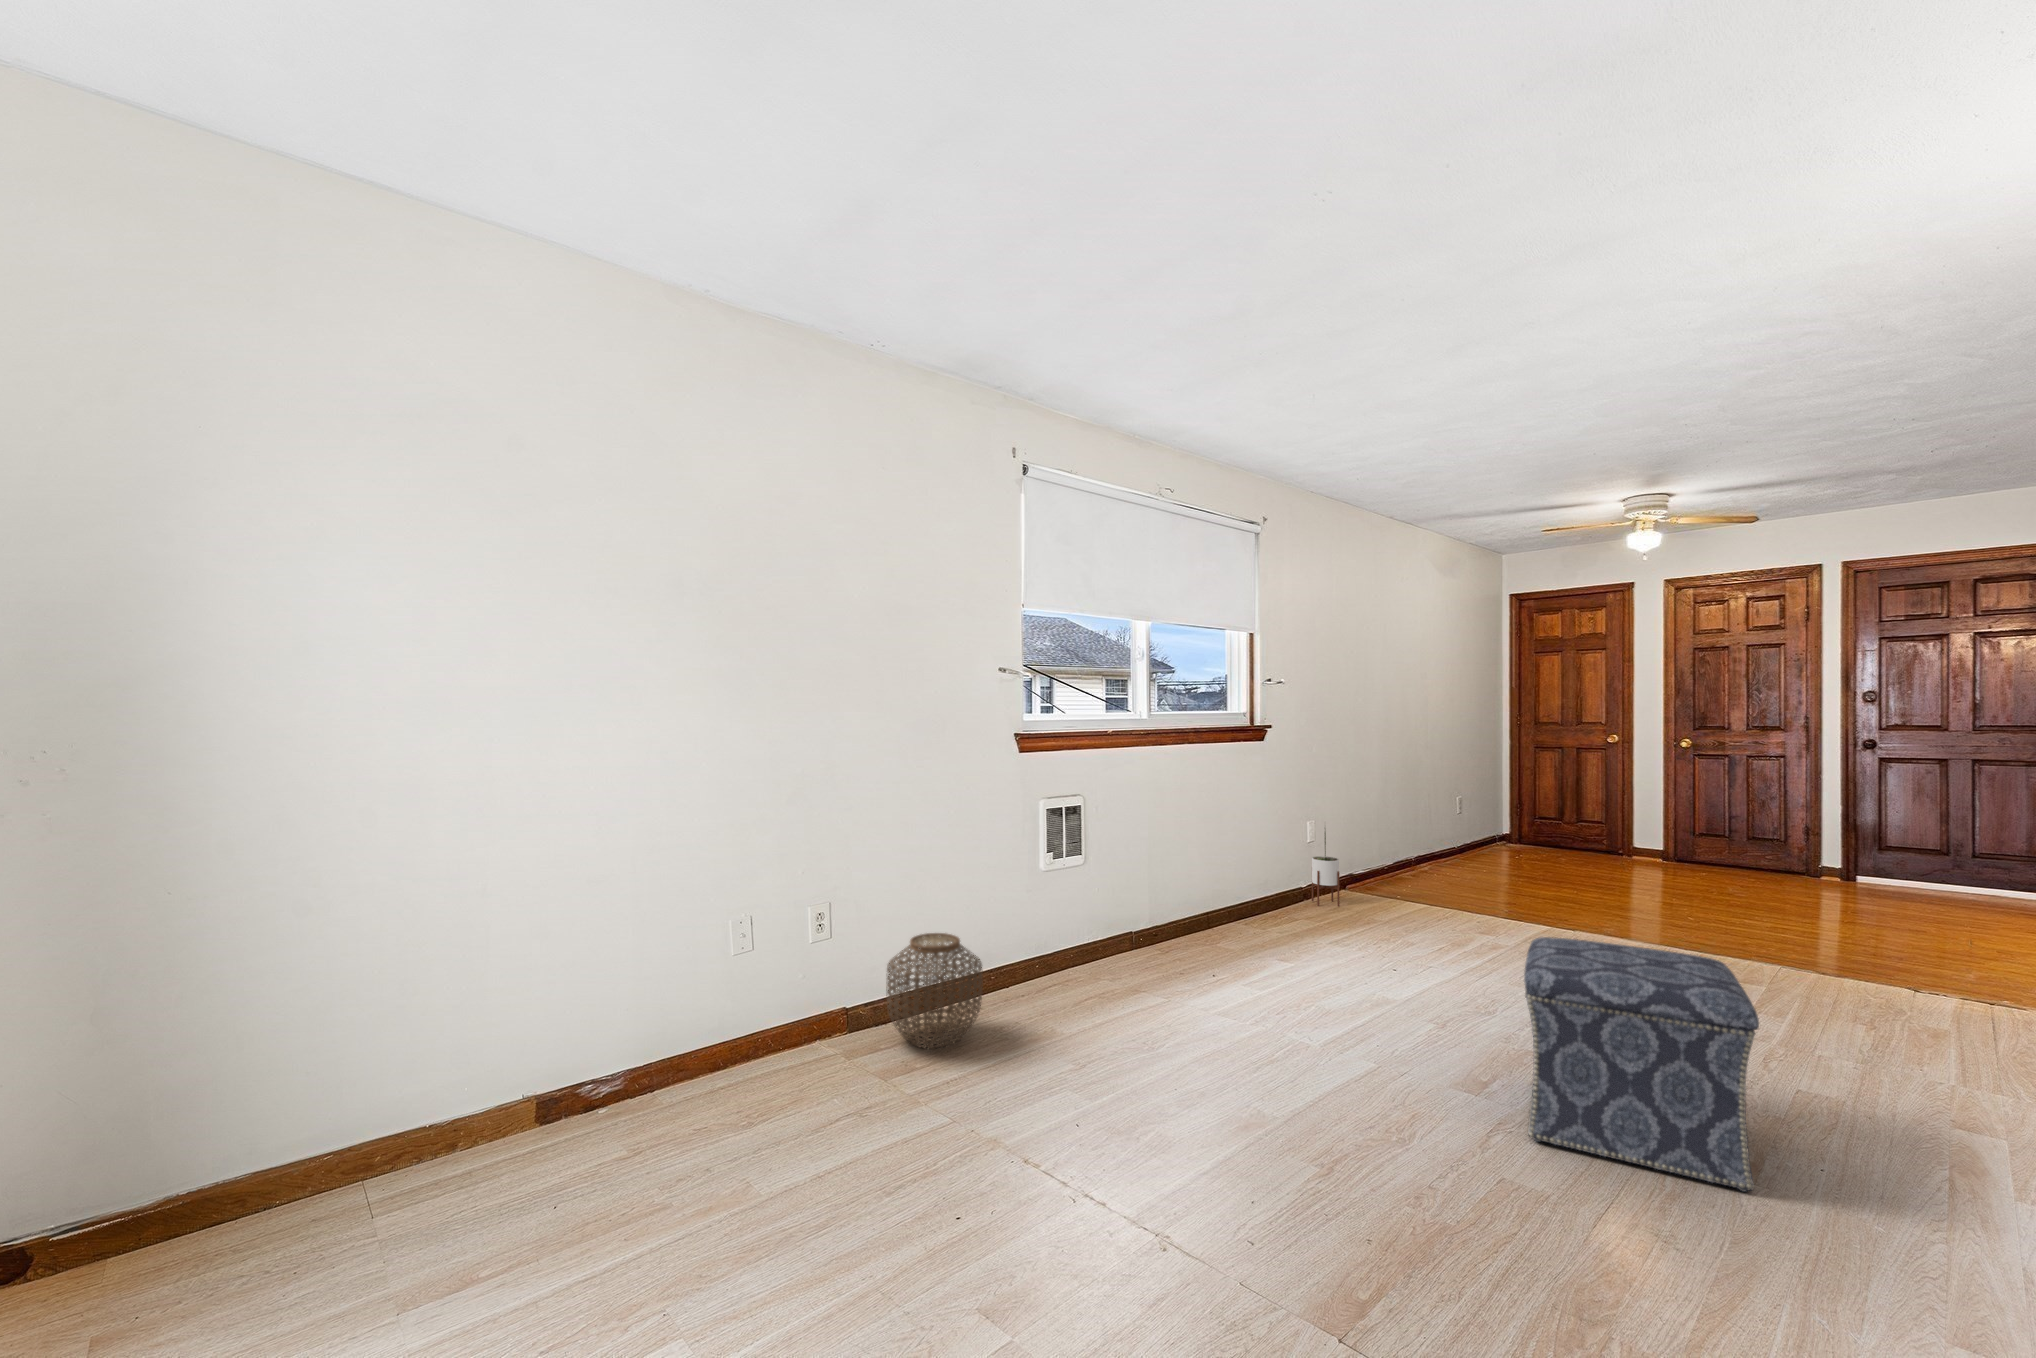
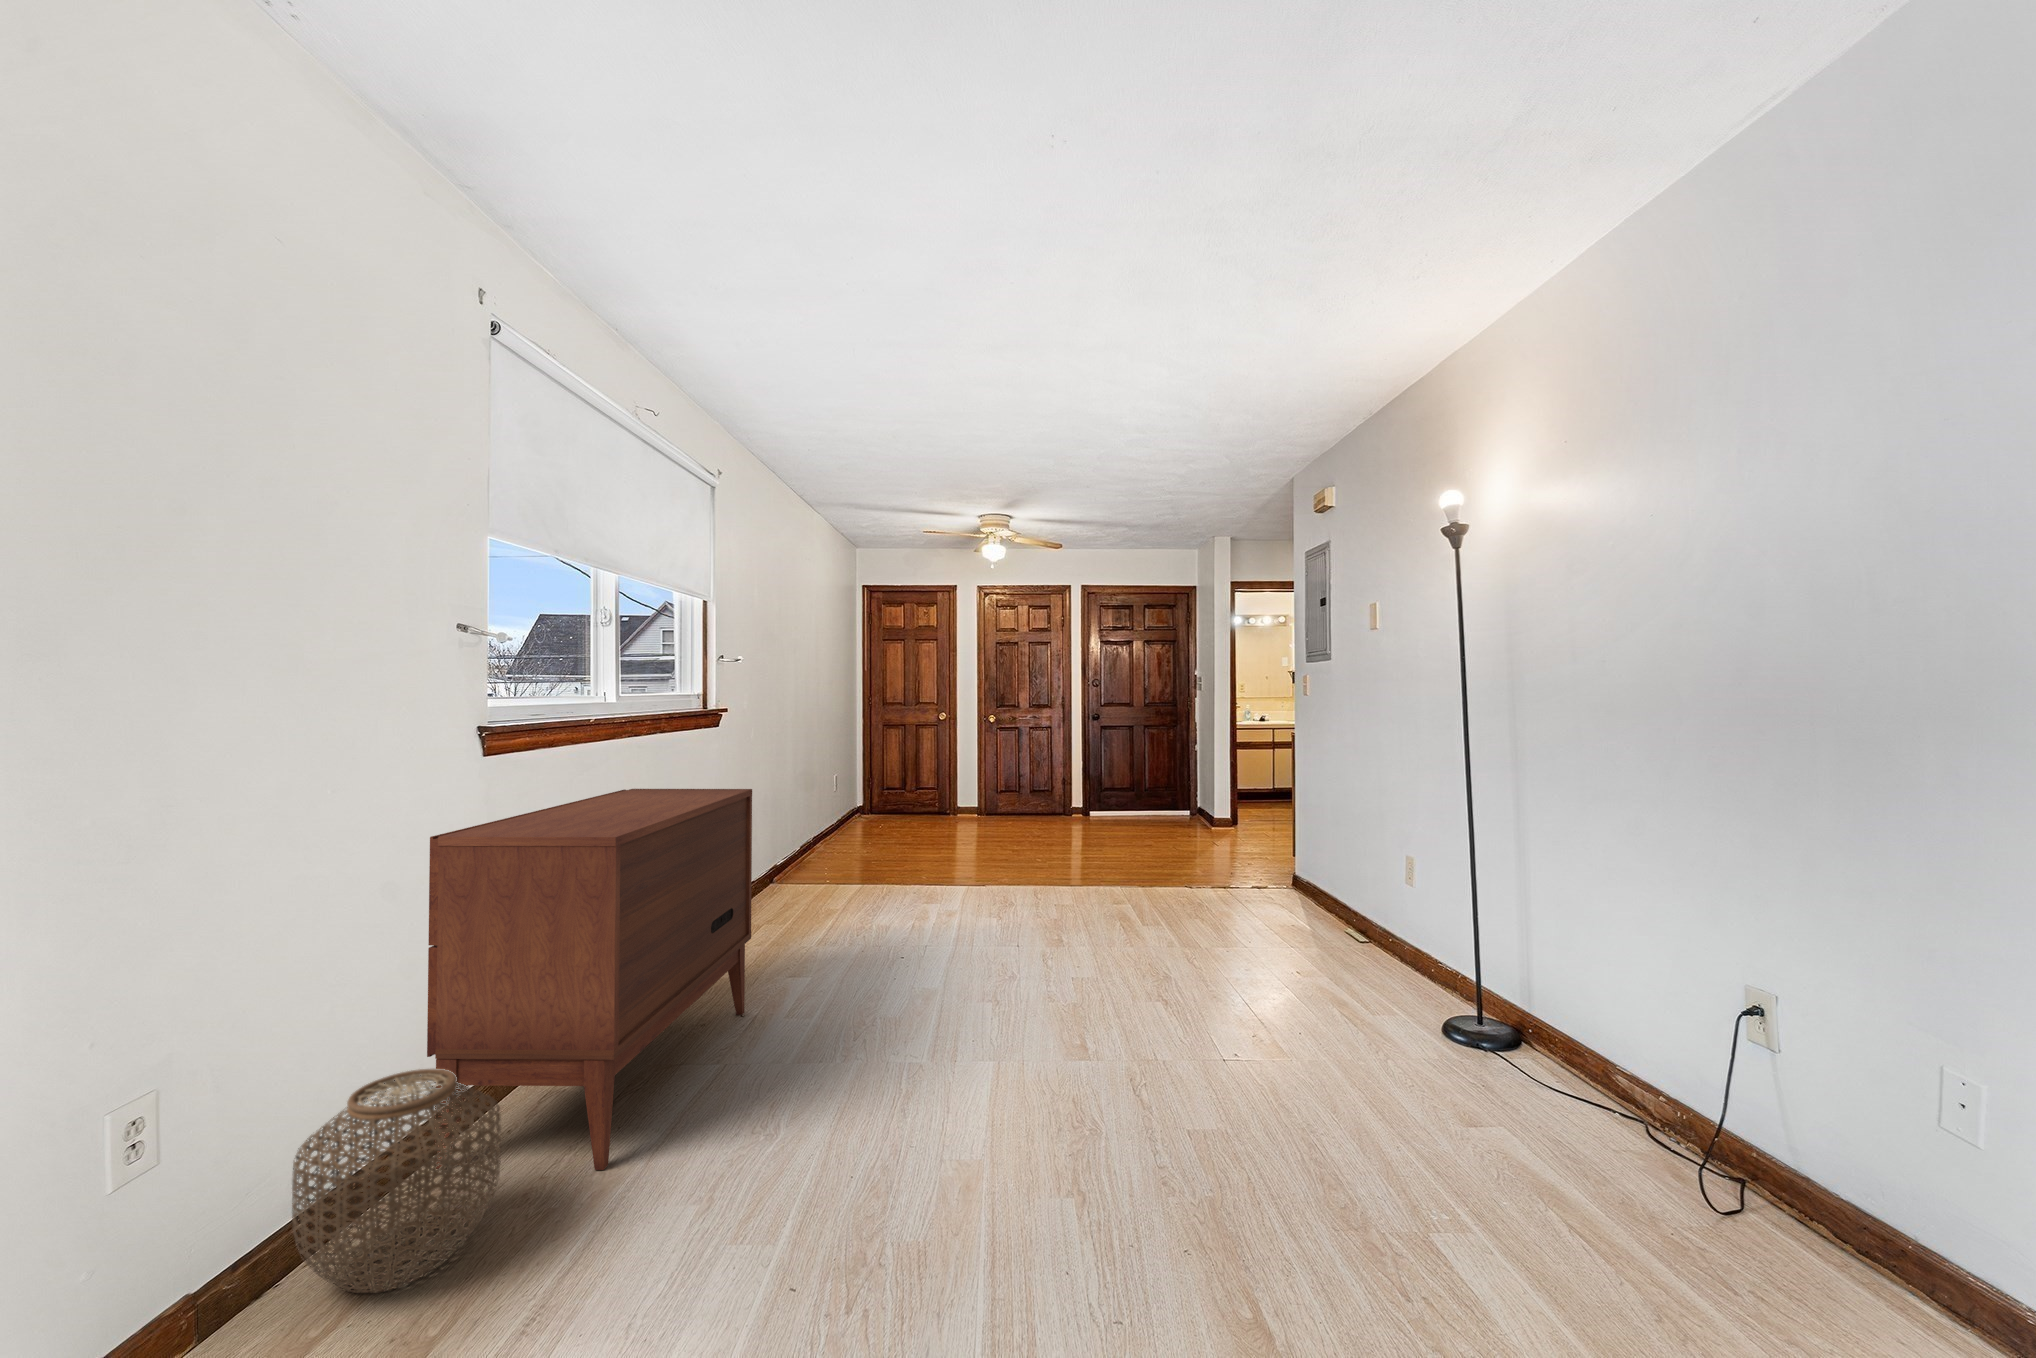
dresser: none [976,785,1224,1036] -> present [427,789,752,1170]
potted plant: present [1312,829,1339,906] -> none [753,808,785,906]
ottoman: present [1524,937,1759,1192] -> none [1097,879,1298,1075]

